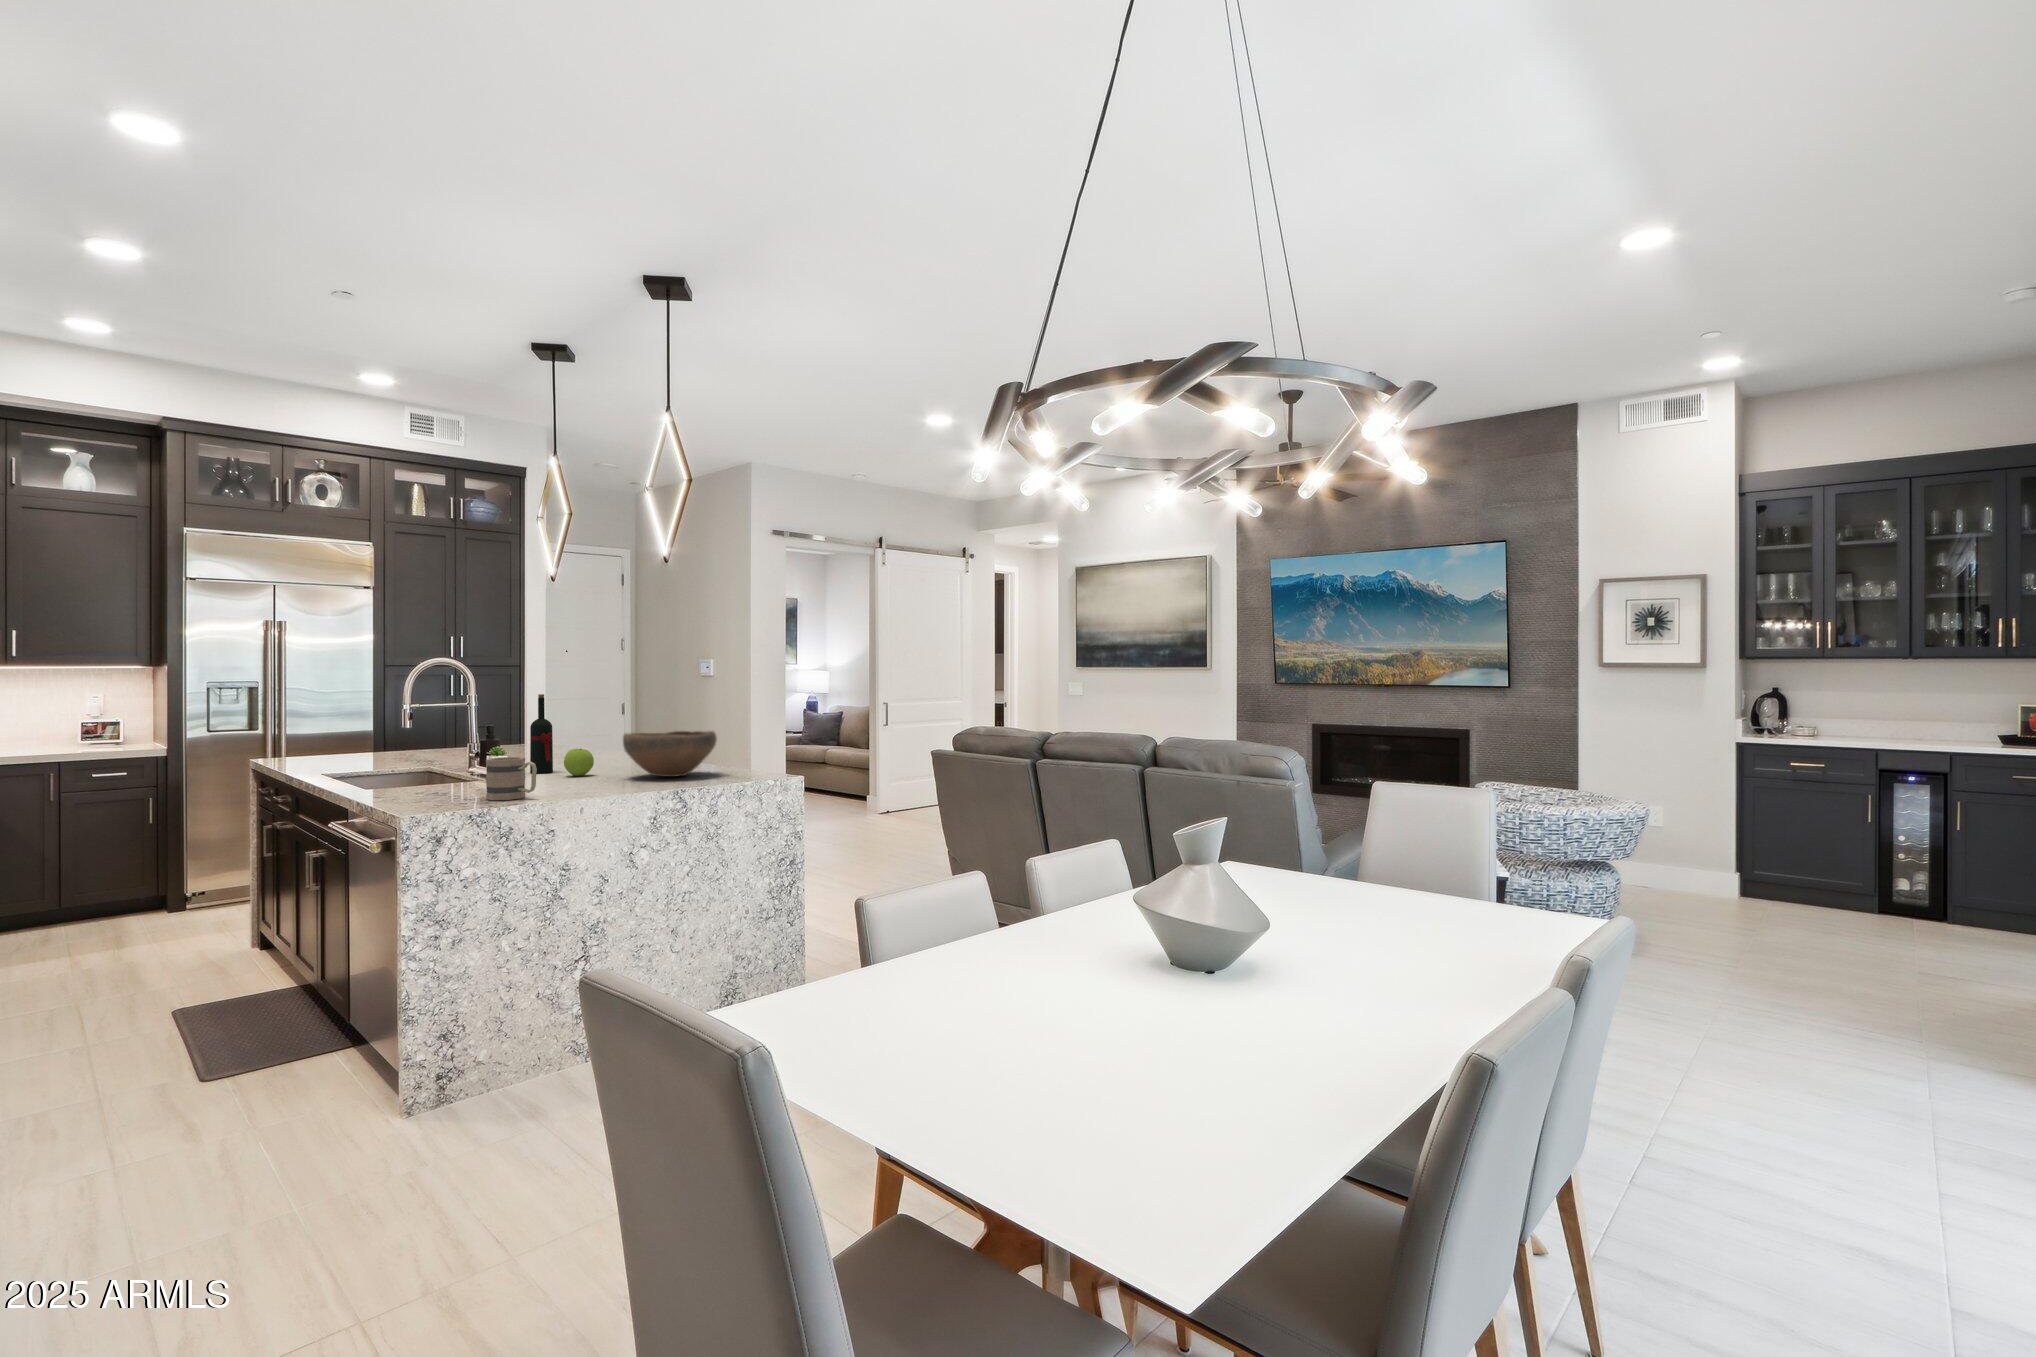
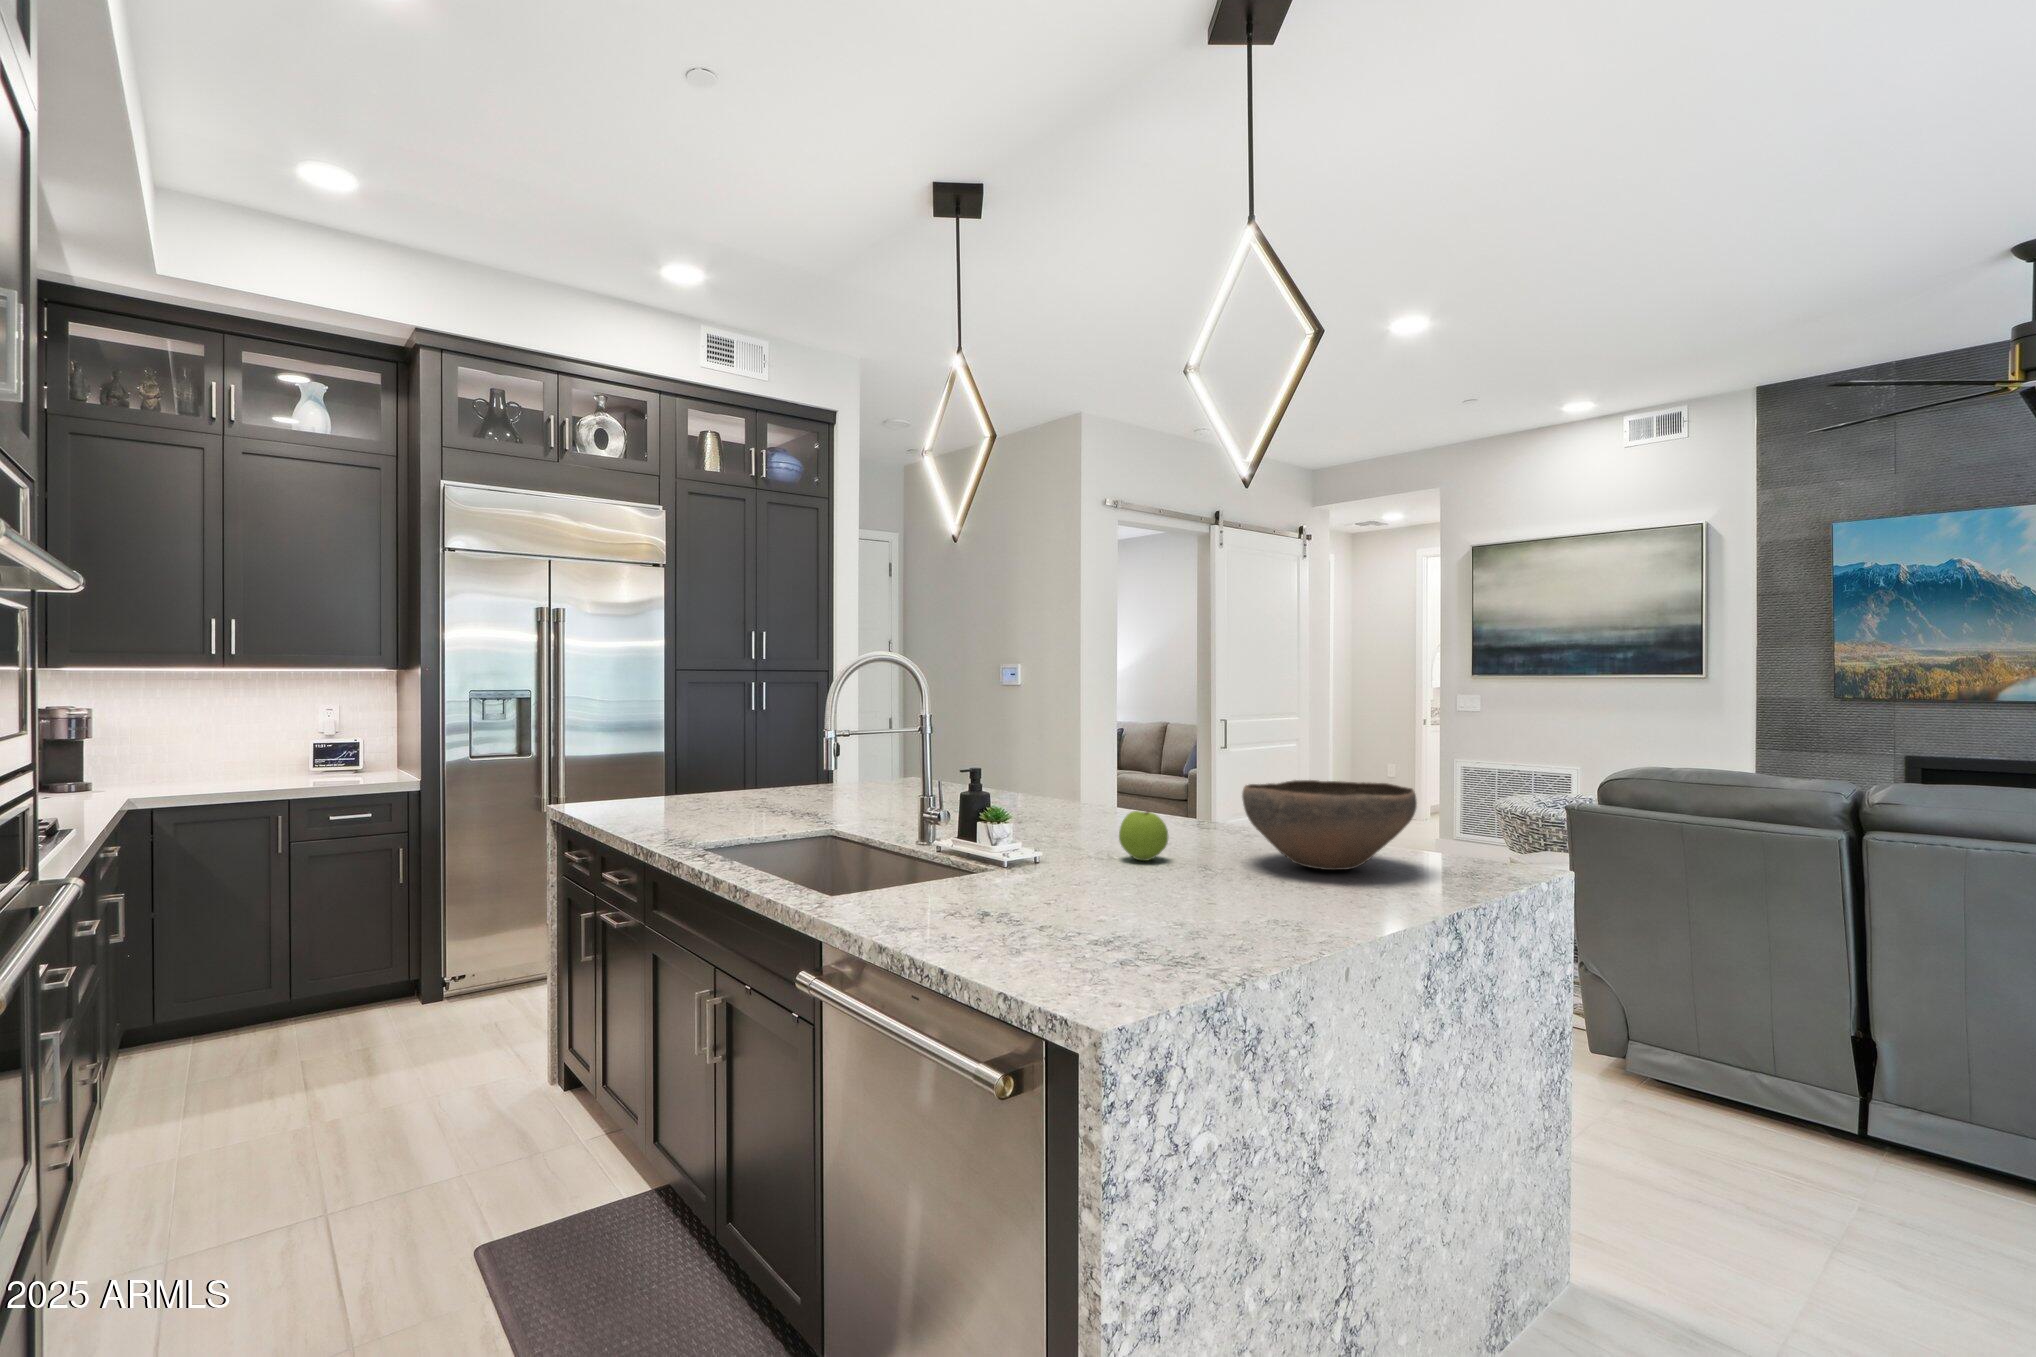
wine bottle: present [530,694,553,773] -> none [1034,713,1074,850]
mug: present [486,757,537,800] -> none [1162,854,1277,957]

